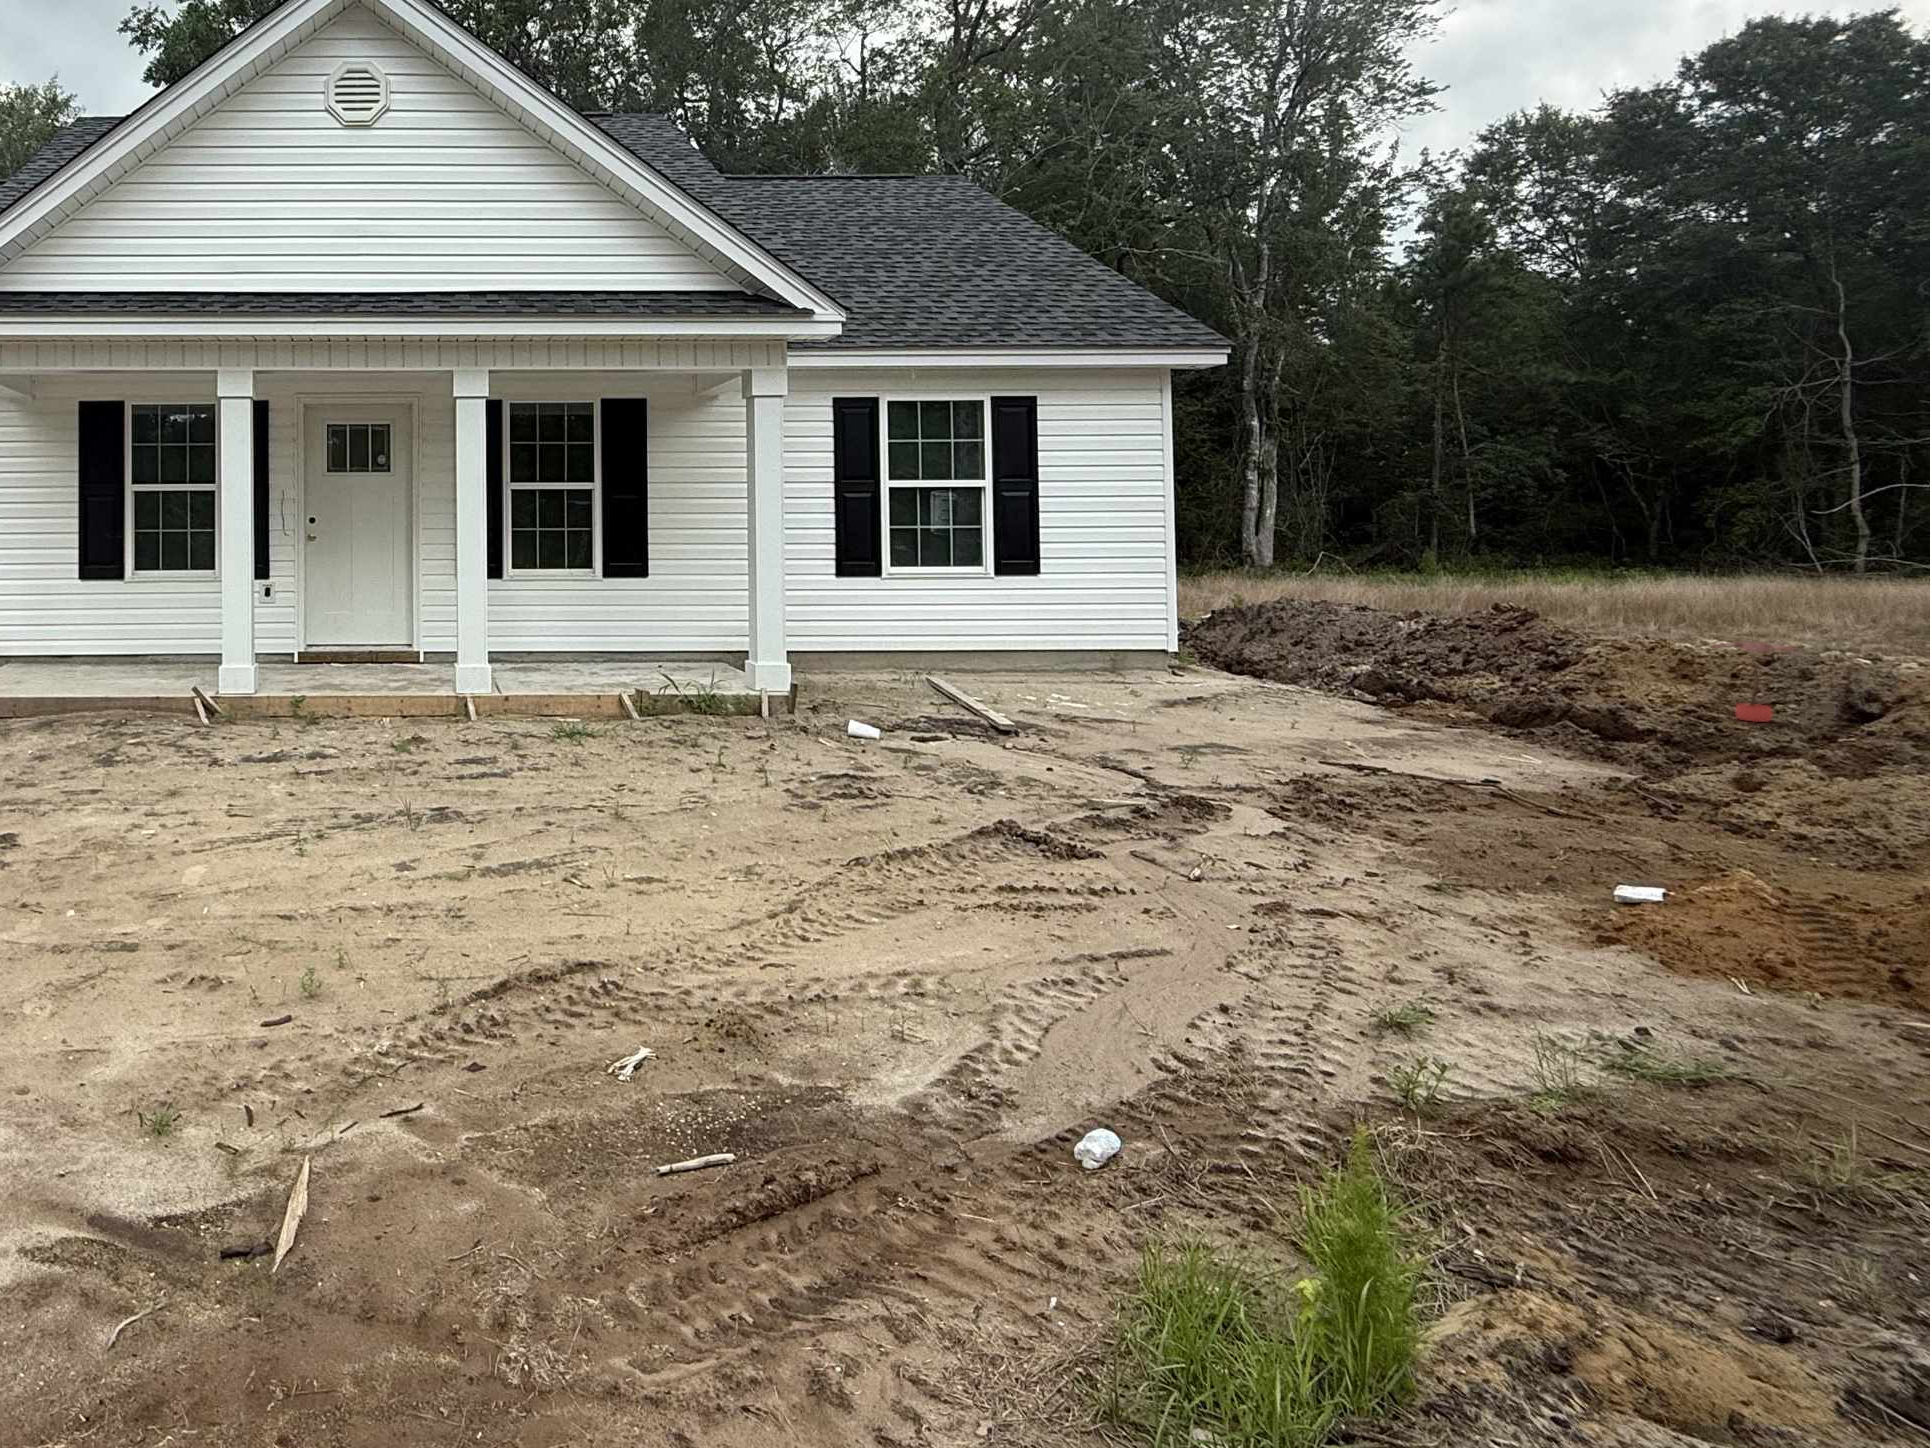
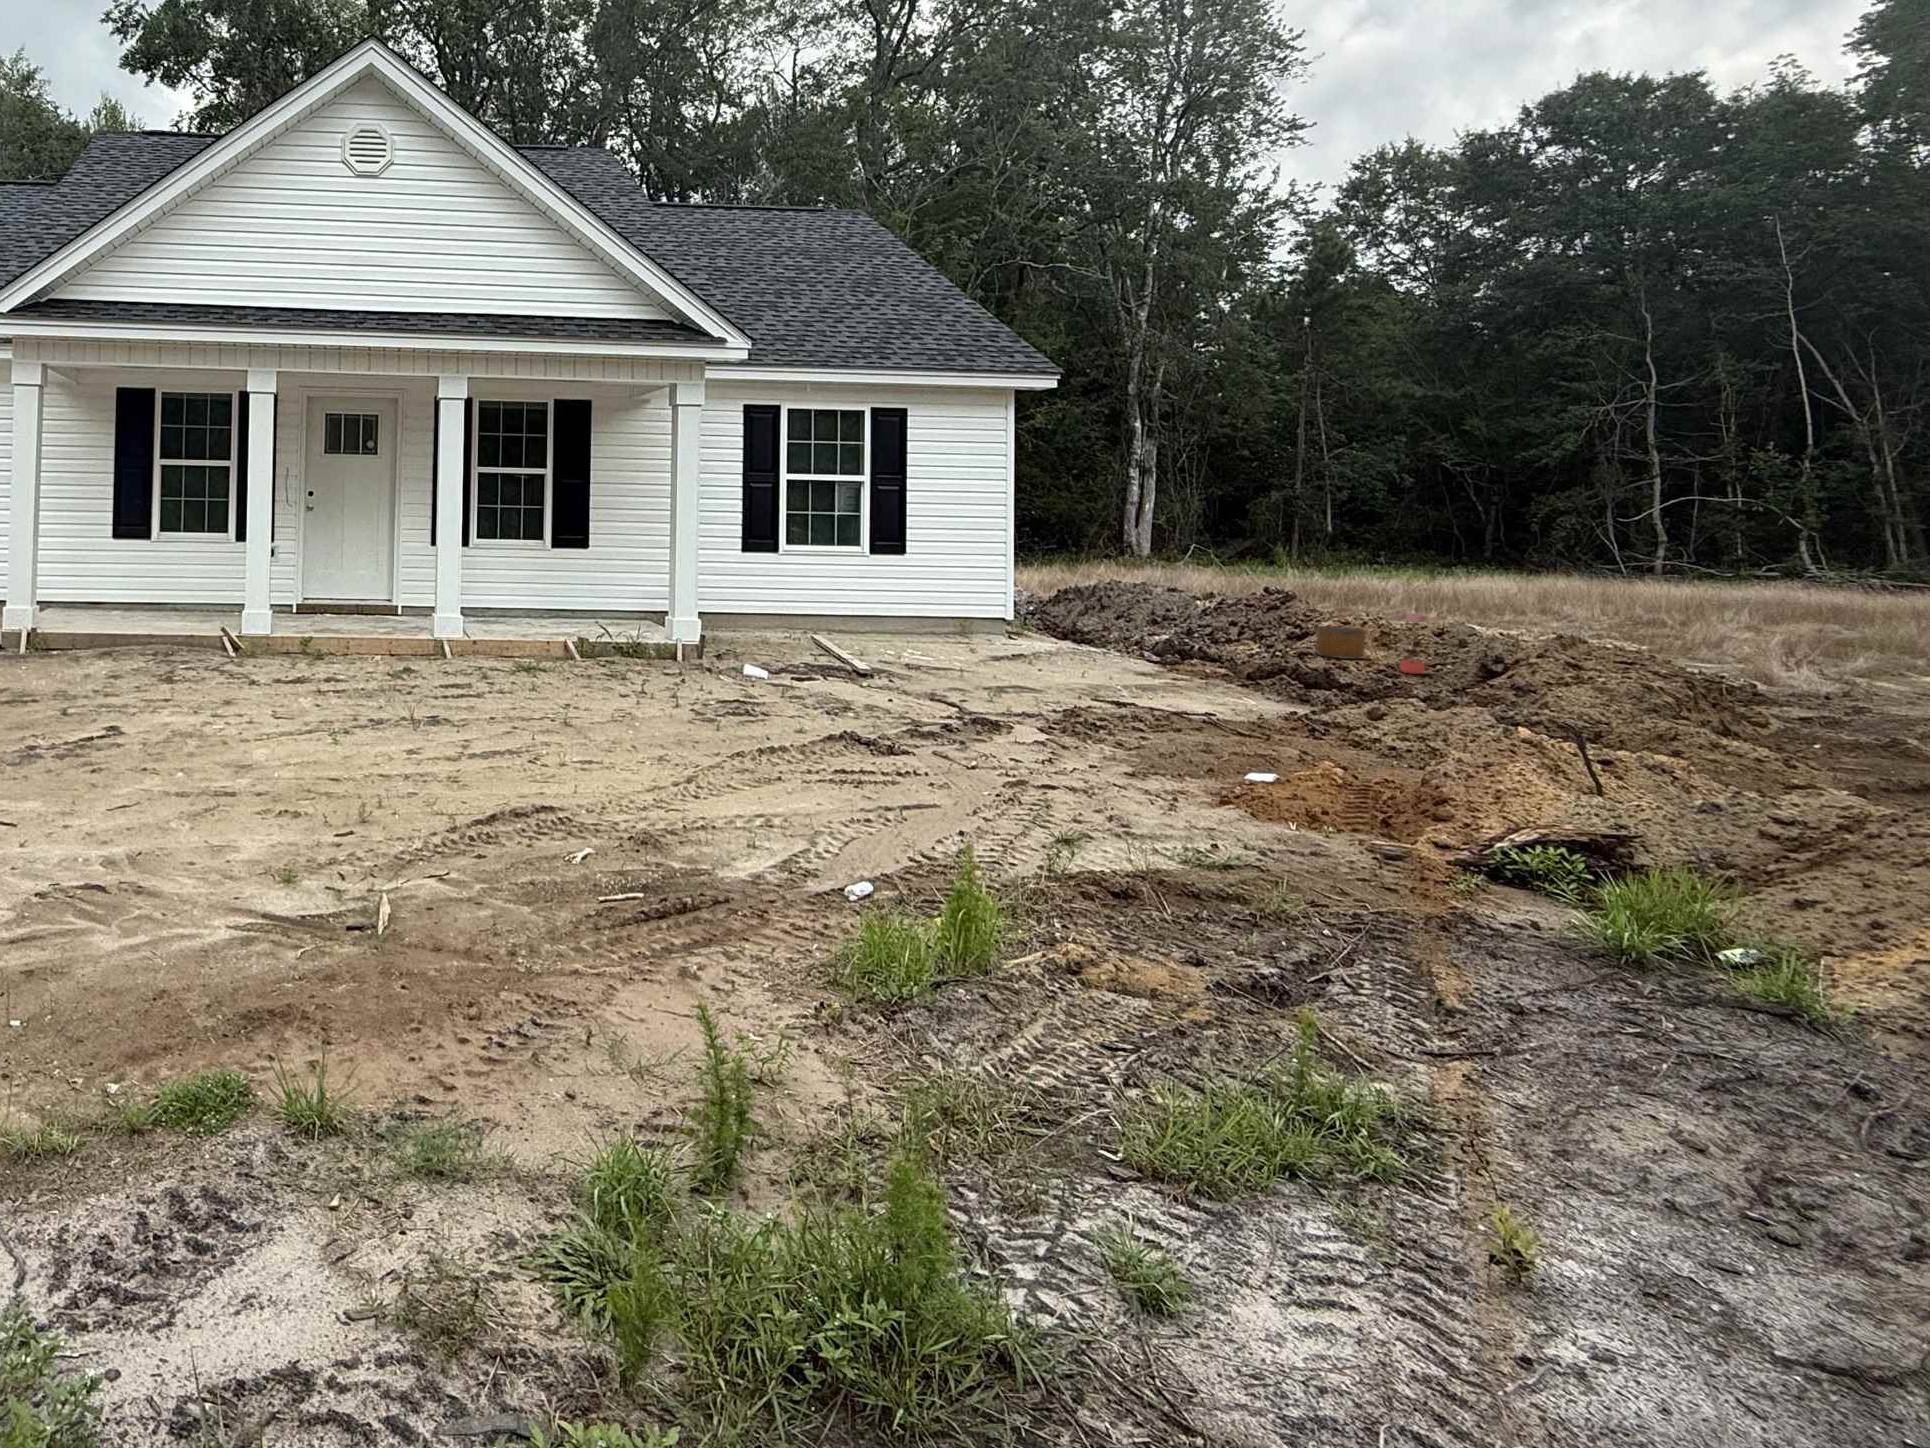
bucket: none [1600,636,1673,702] -> present [1317,608,1366,659]

